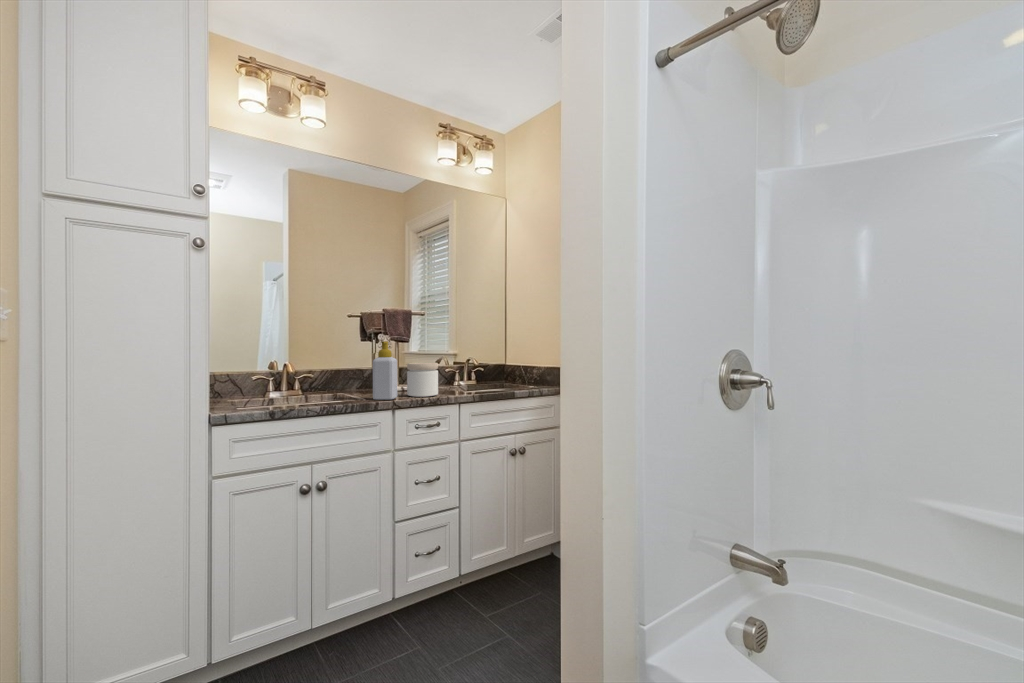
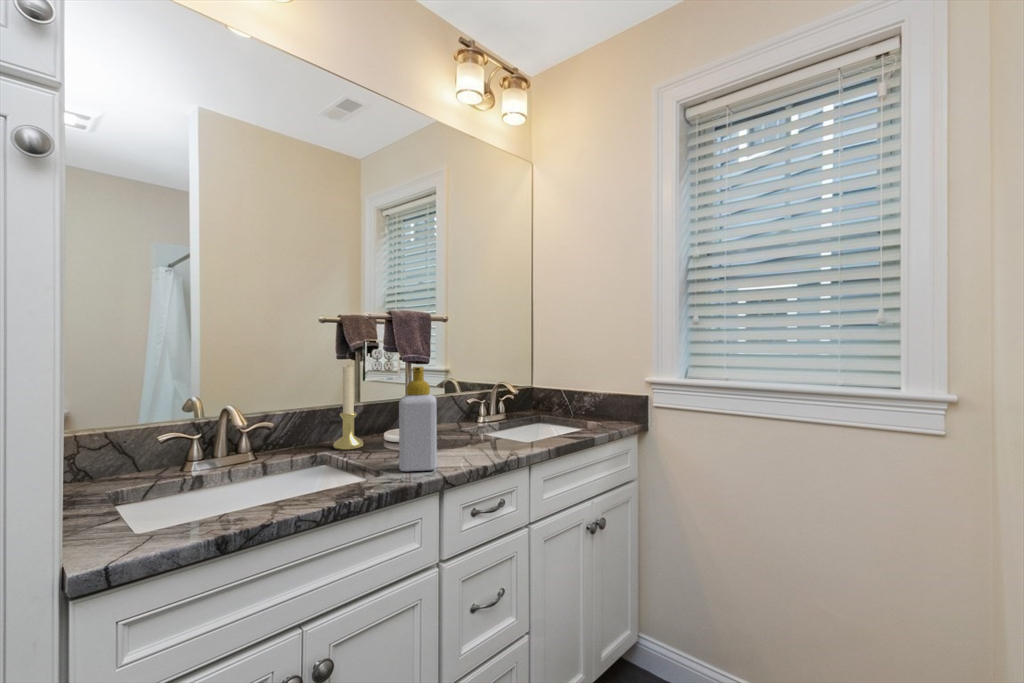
candle holder: none [349,342,367,393] -> present [333,366,363,450]
jar: present [407,362,438,397] -> none [444,397,495,458]

